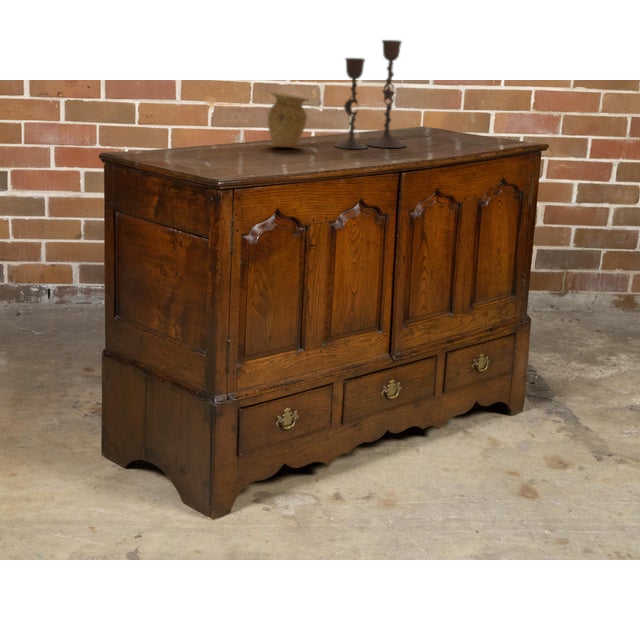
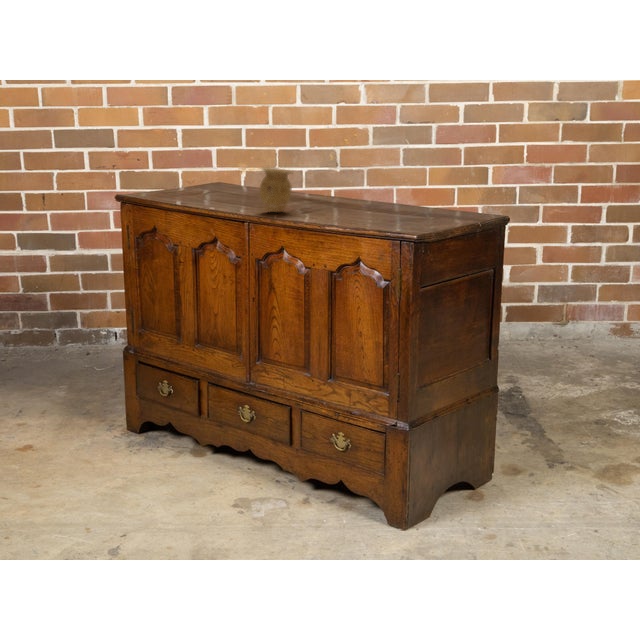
candlestick: present [335,40,406,149] -> none [318,119,380,211]

